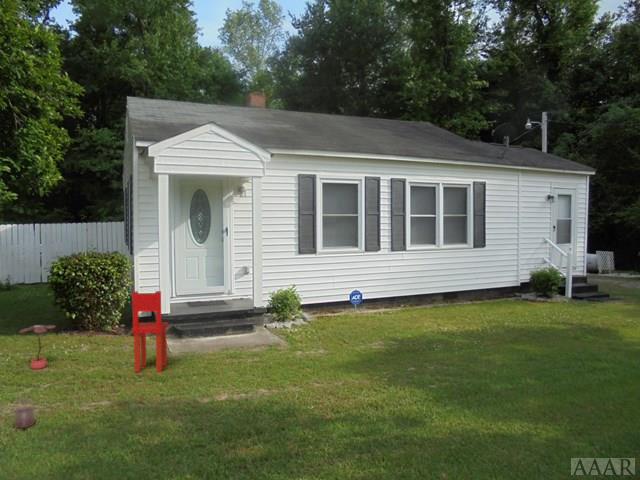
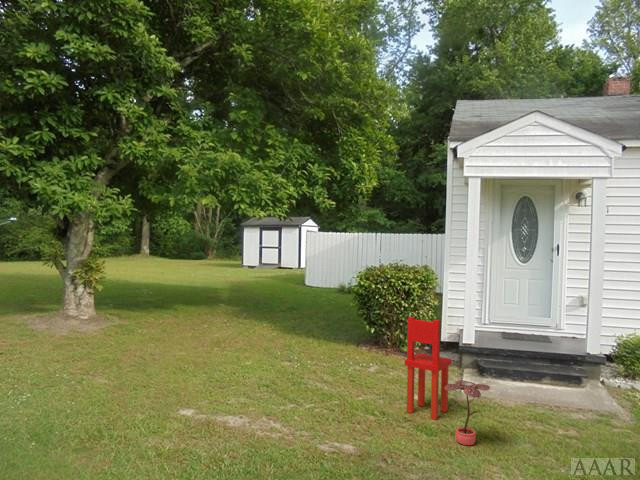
potted plant: present [20,325,55,369] -> present [445,380,490,445]
watering can: present [14,398,35,428] -> none [254,421,276,456]

